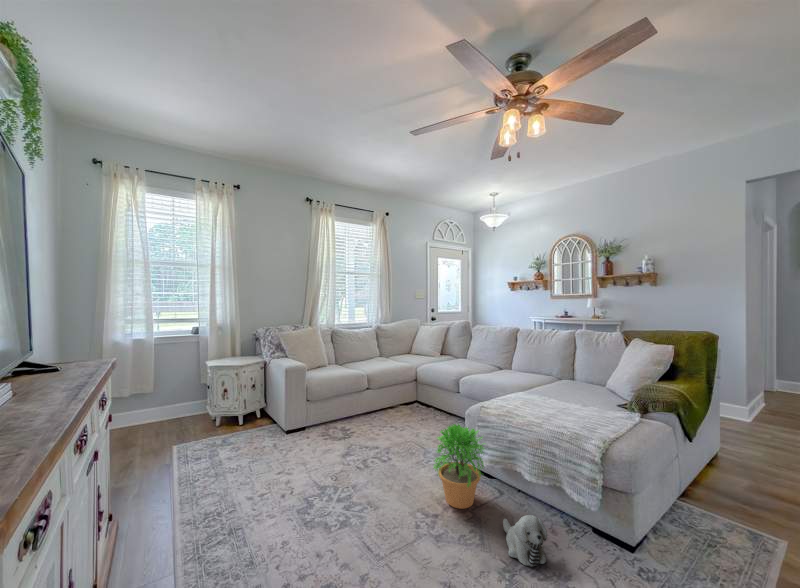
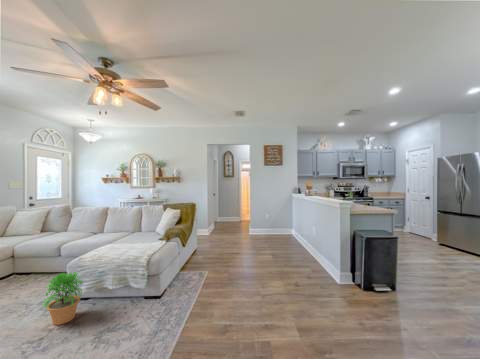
plush toy: present [503,515,547,567] -> none [95,302,120,329]

